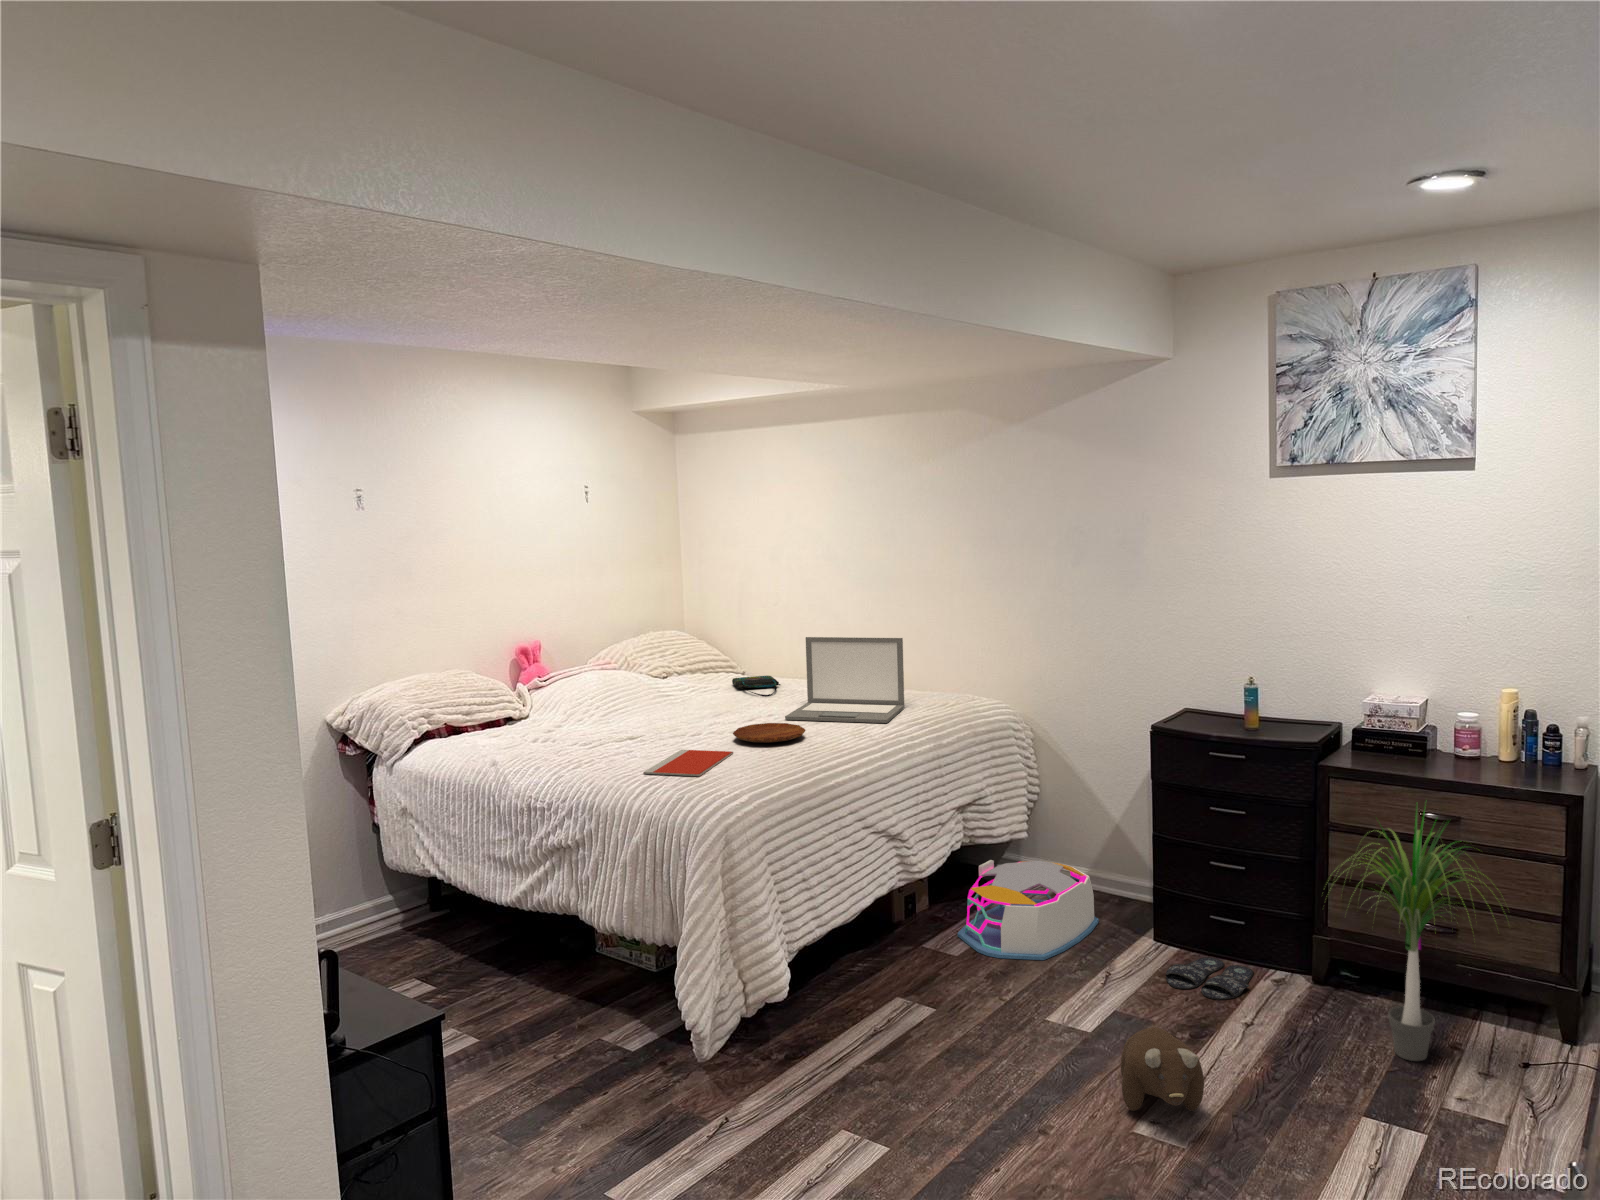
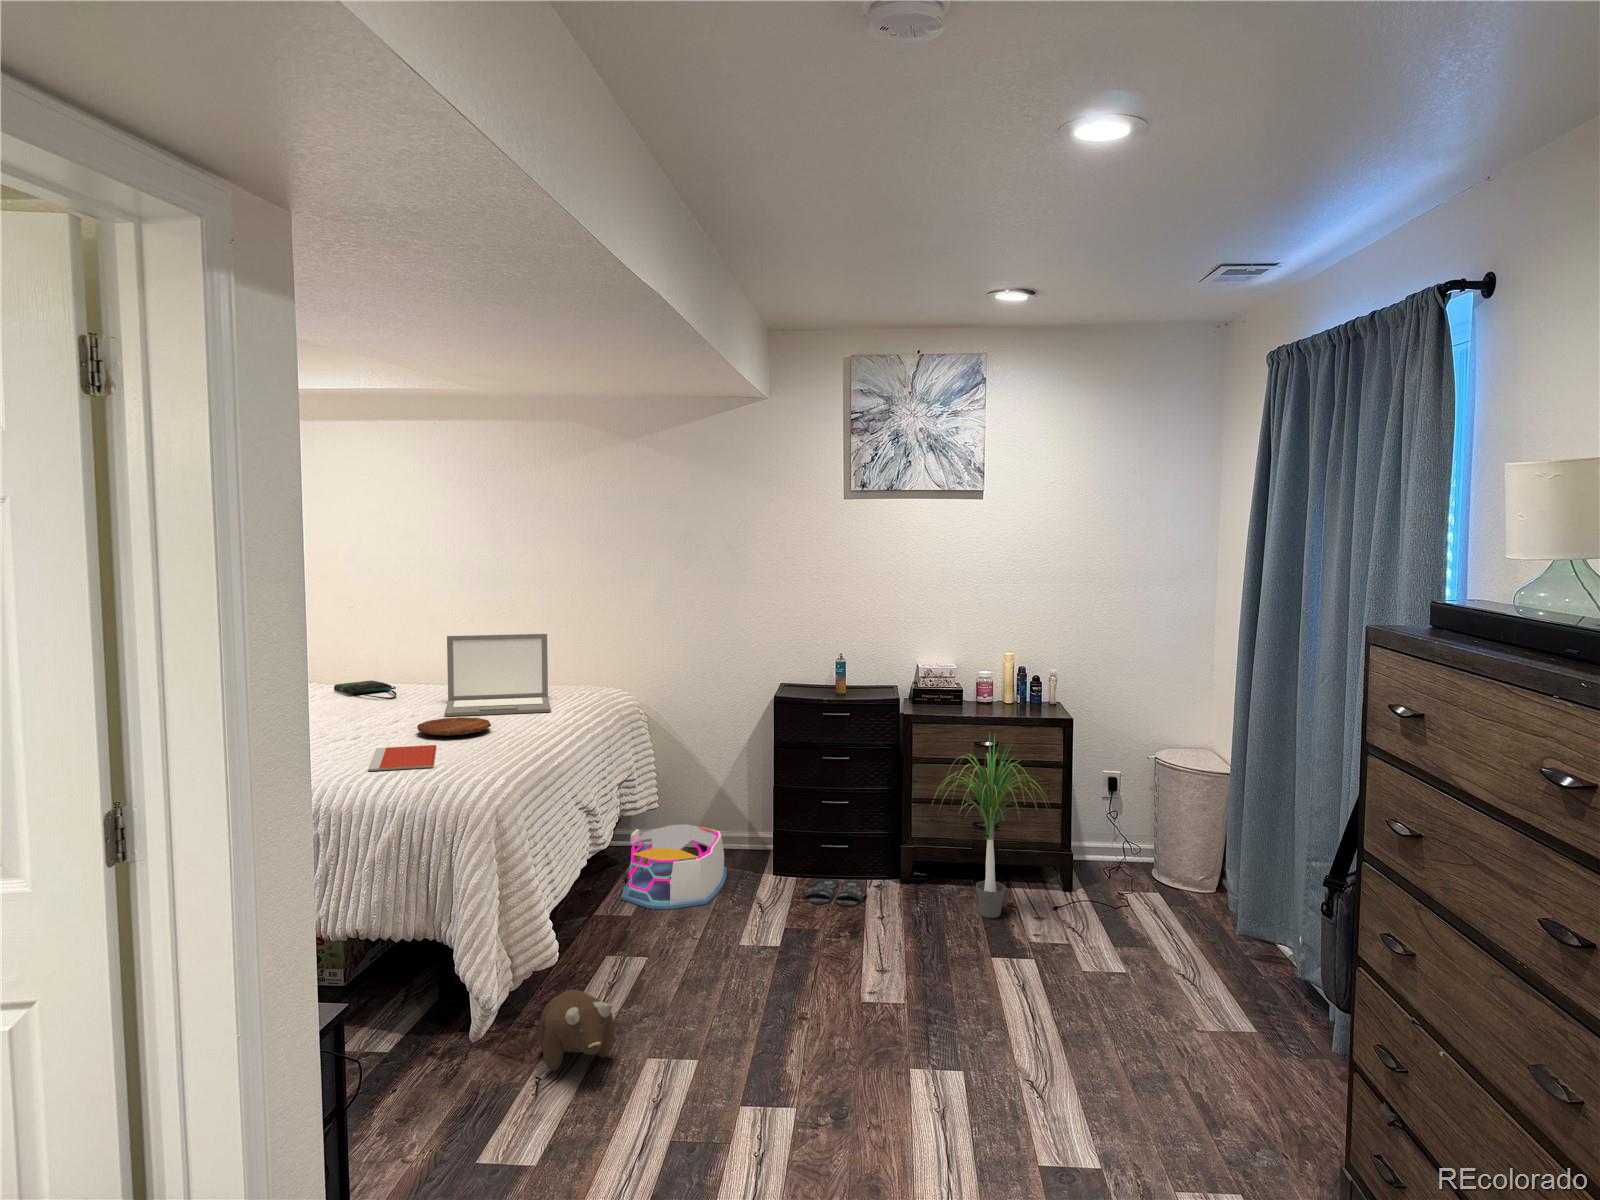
plush toy: present [1121,1027,1204,1111] -> present [539,990,615,1071]

